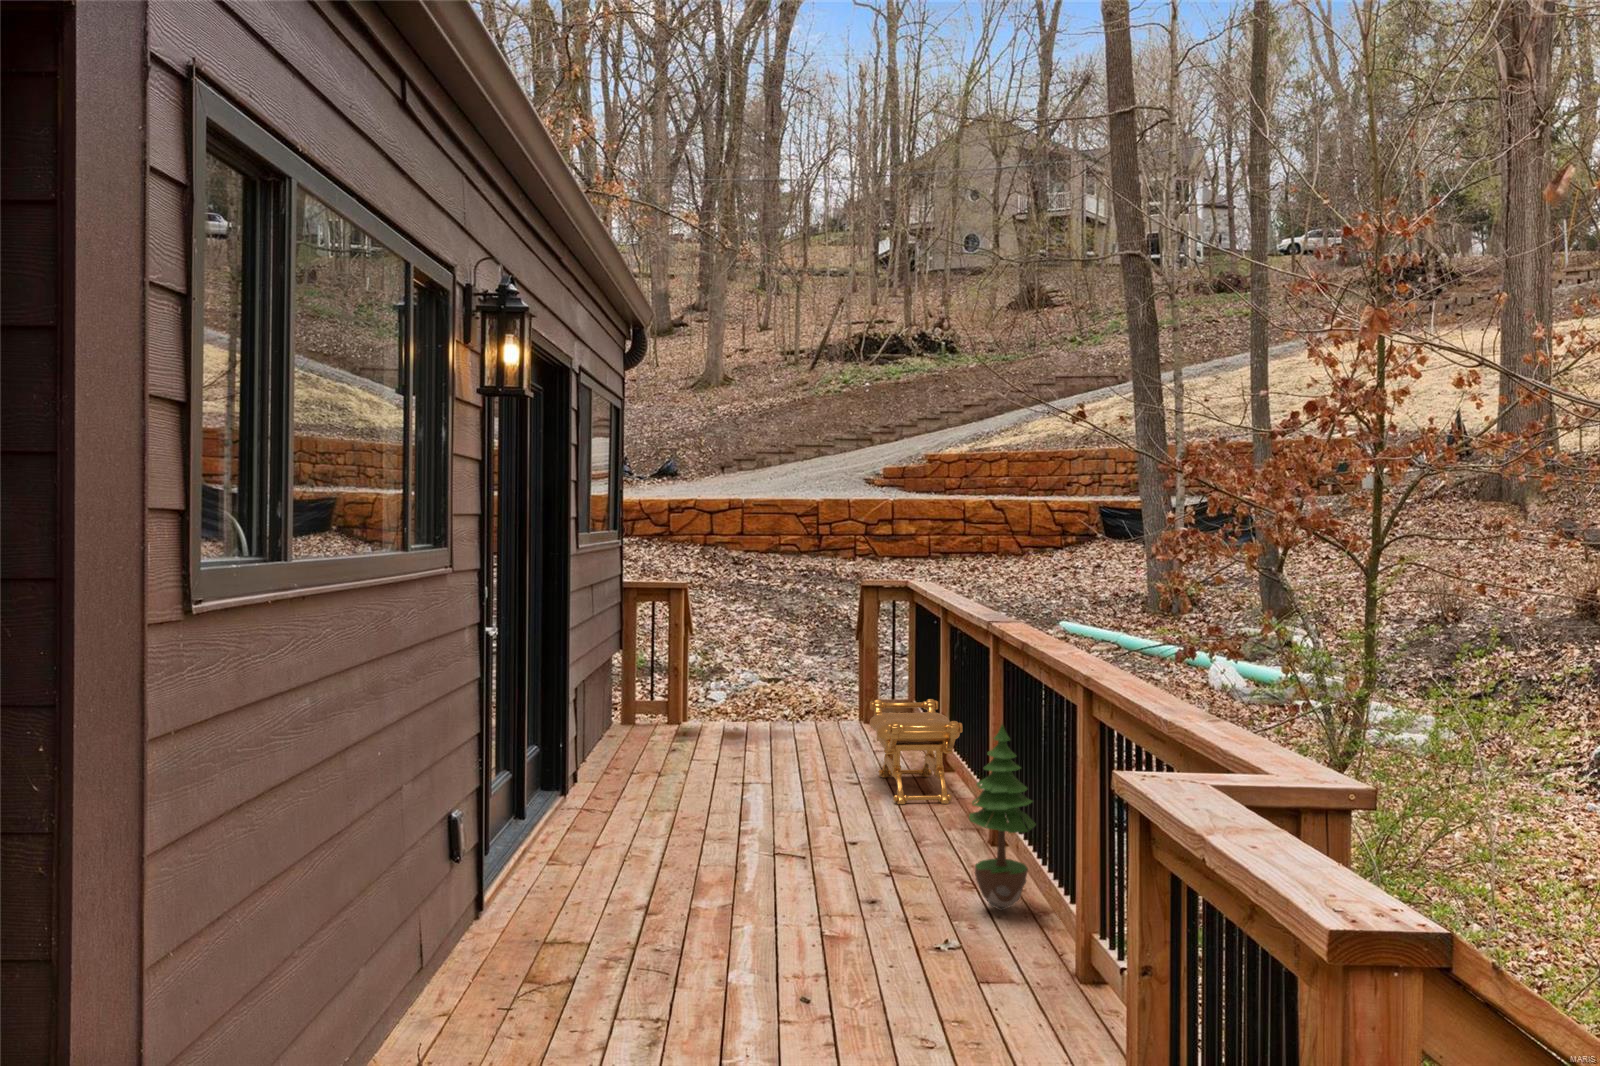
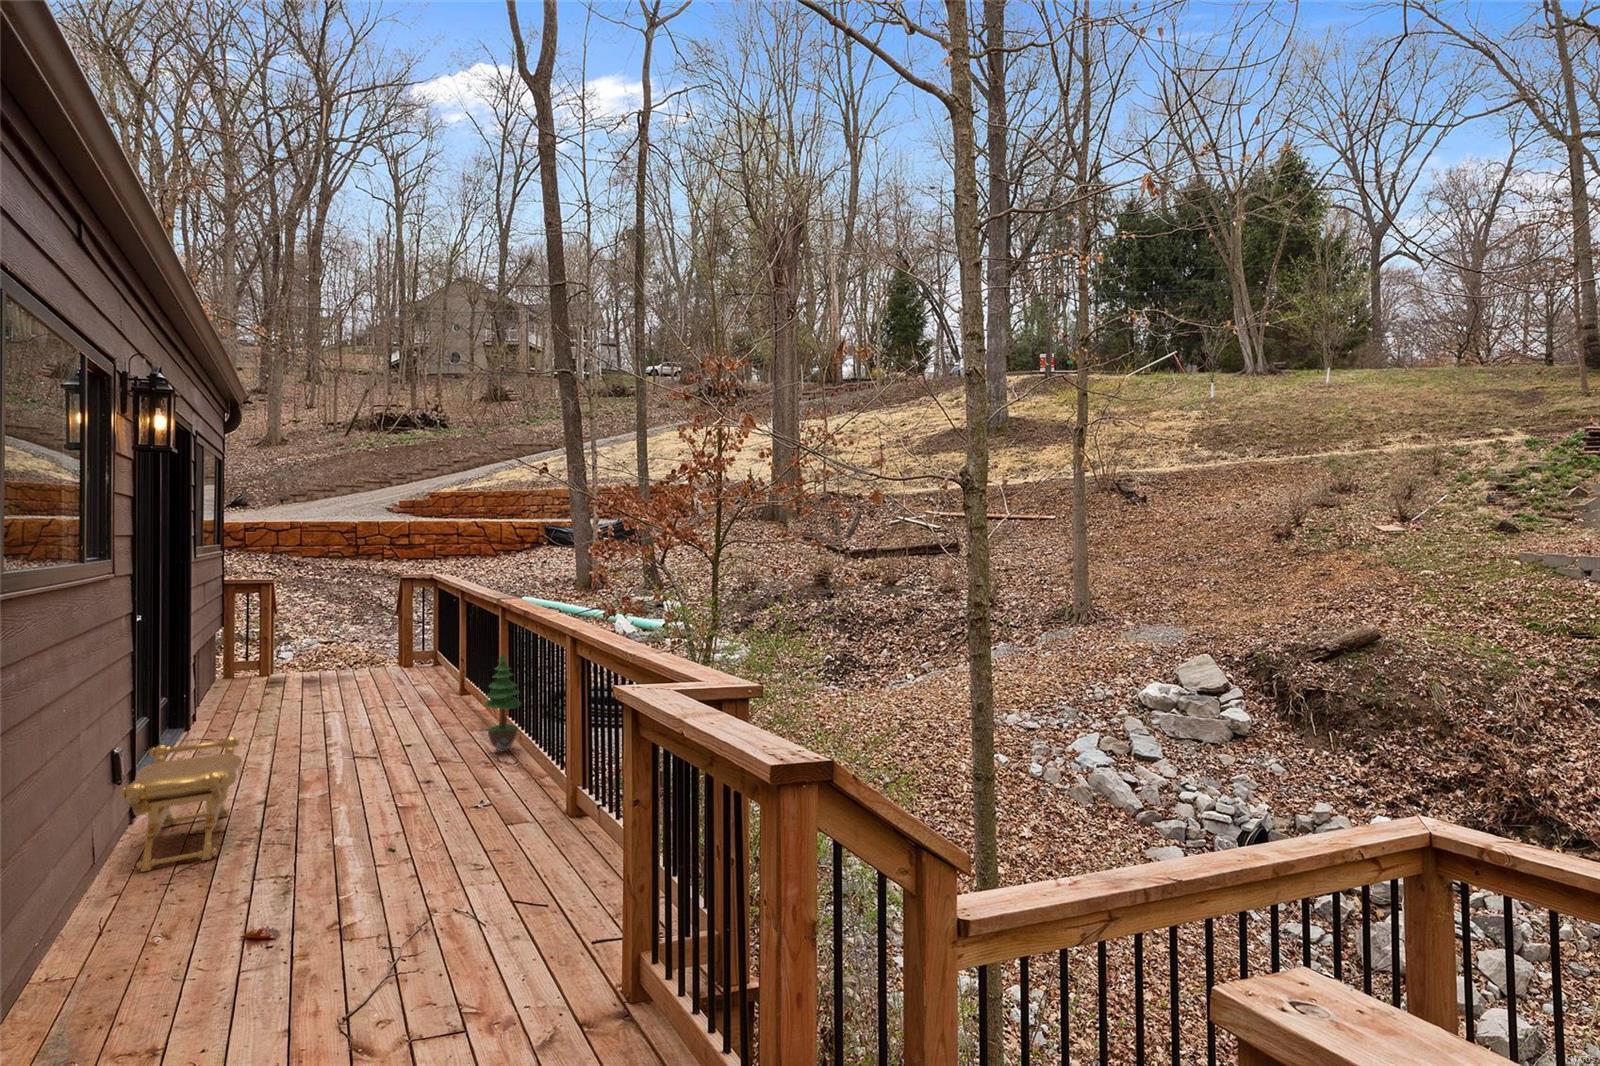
stool: present [870,699,963,804] -> present [120,737,242,872]

